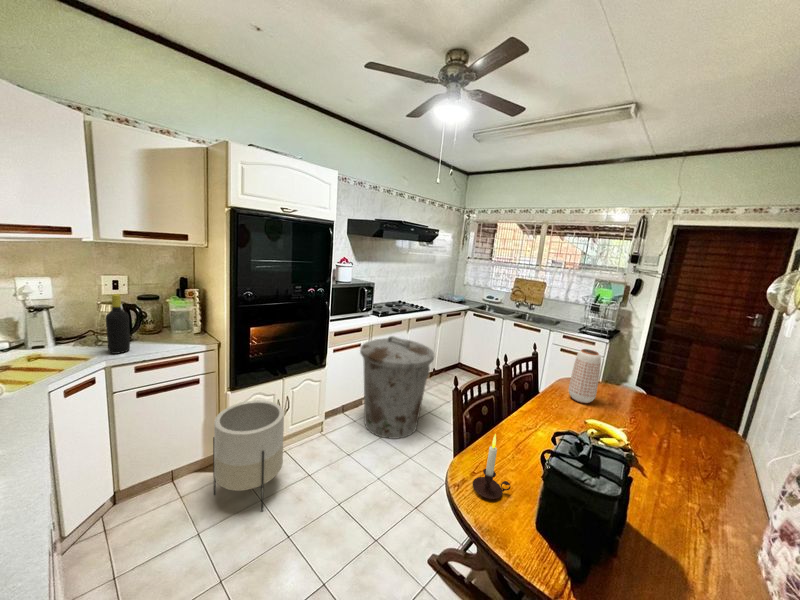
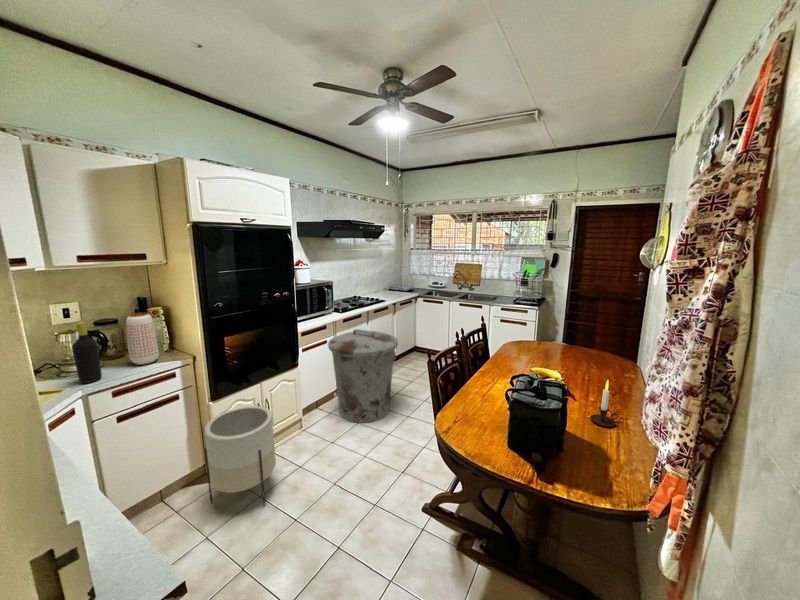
vase: present [569,349,601,403] -> present [126,313,159,365]
candle: present [473,434,511,499] -> present [590,380,618,426]

